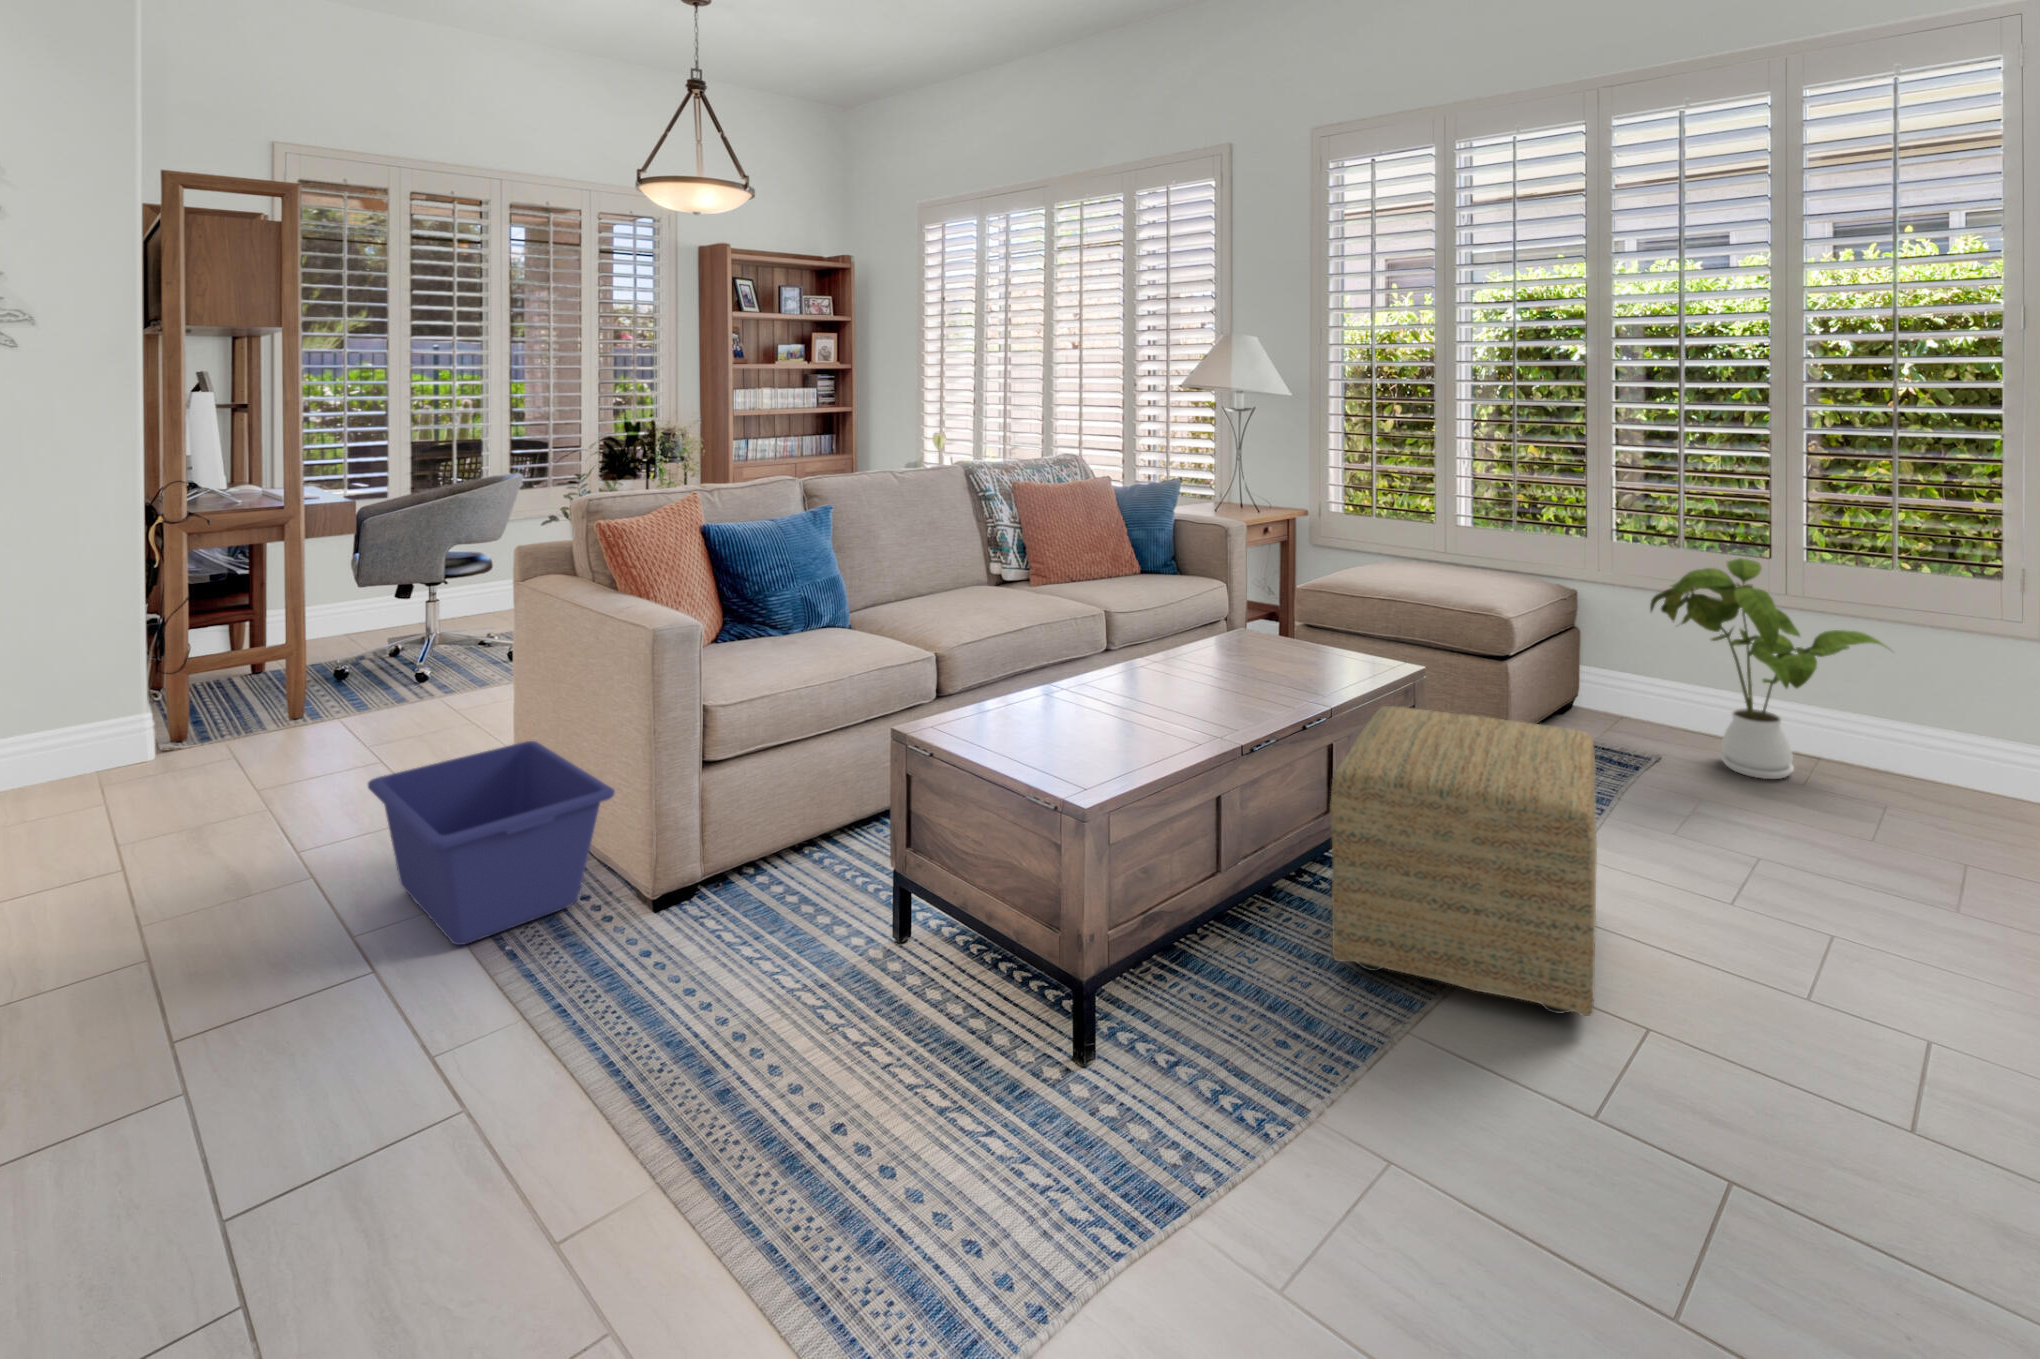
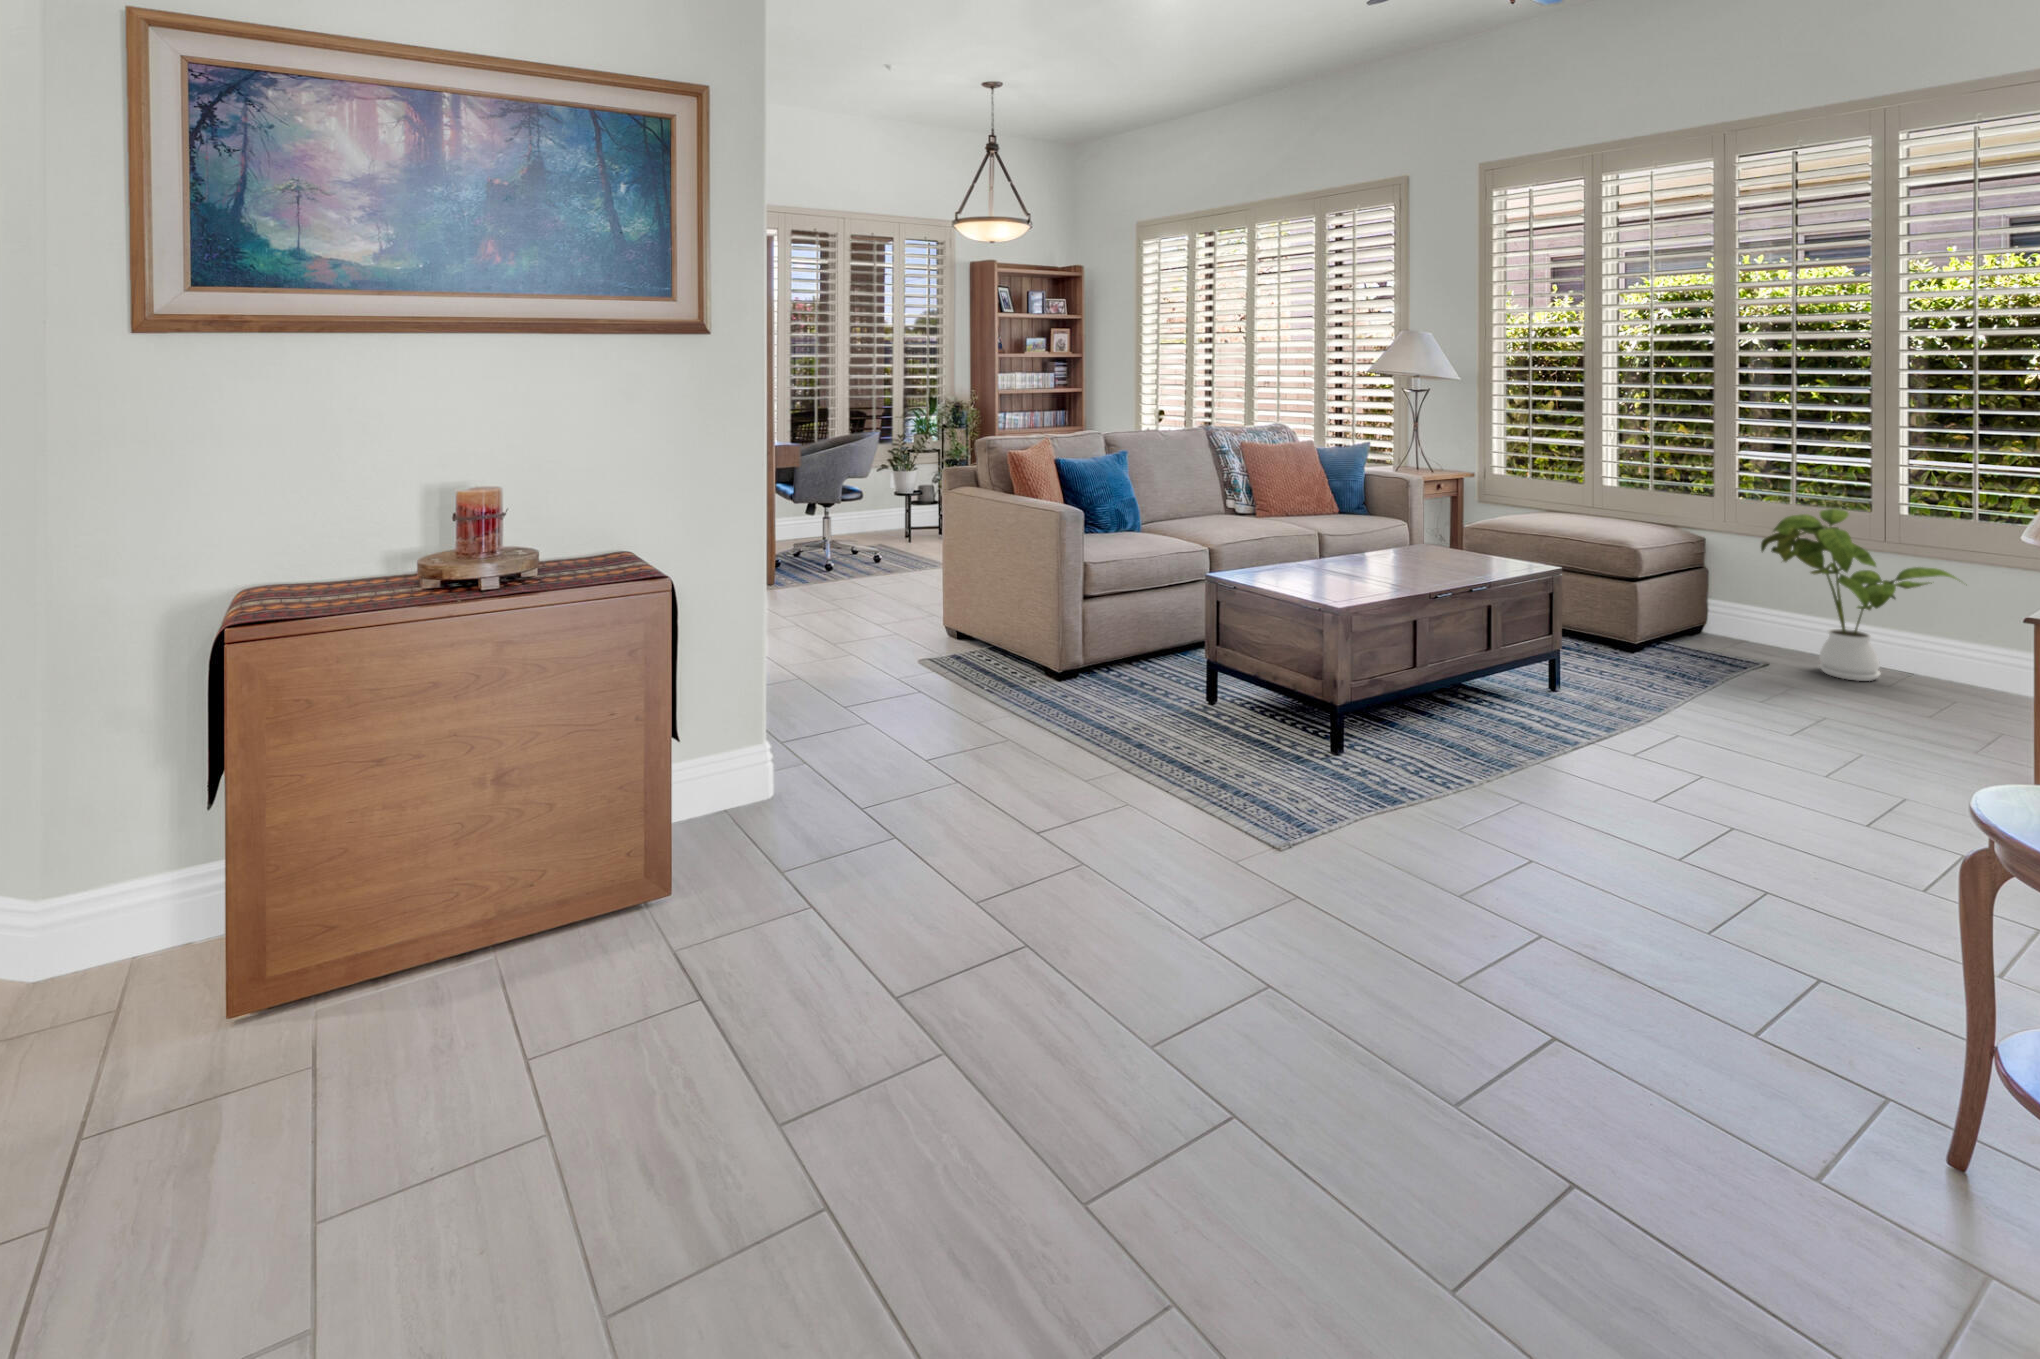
ottoman: present [1330,706,1597,1016] -> none [1485,590,1677,762]
storage bin: present [368,741,615,945] -> none [895,589,1036,686]

